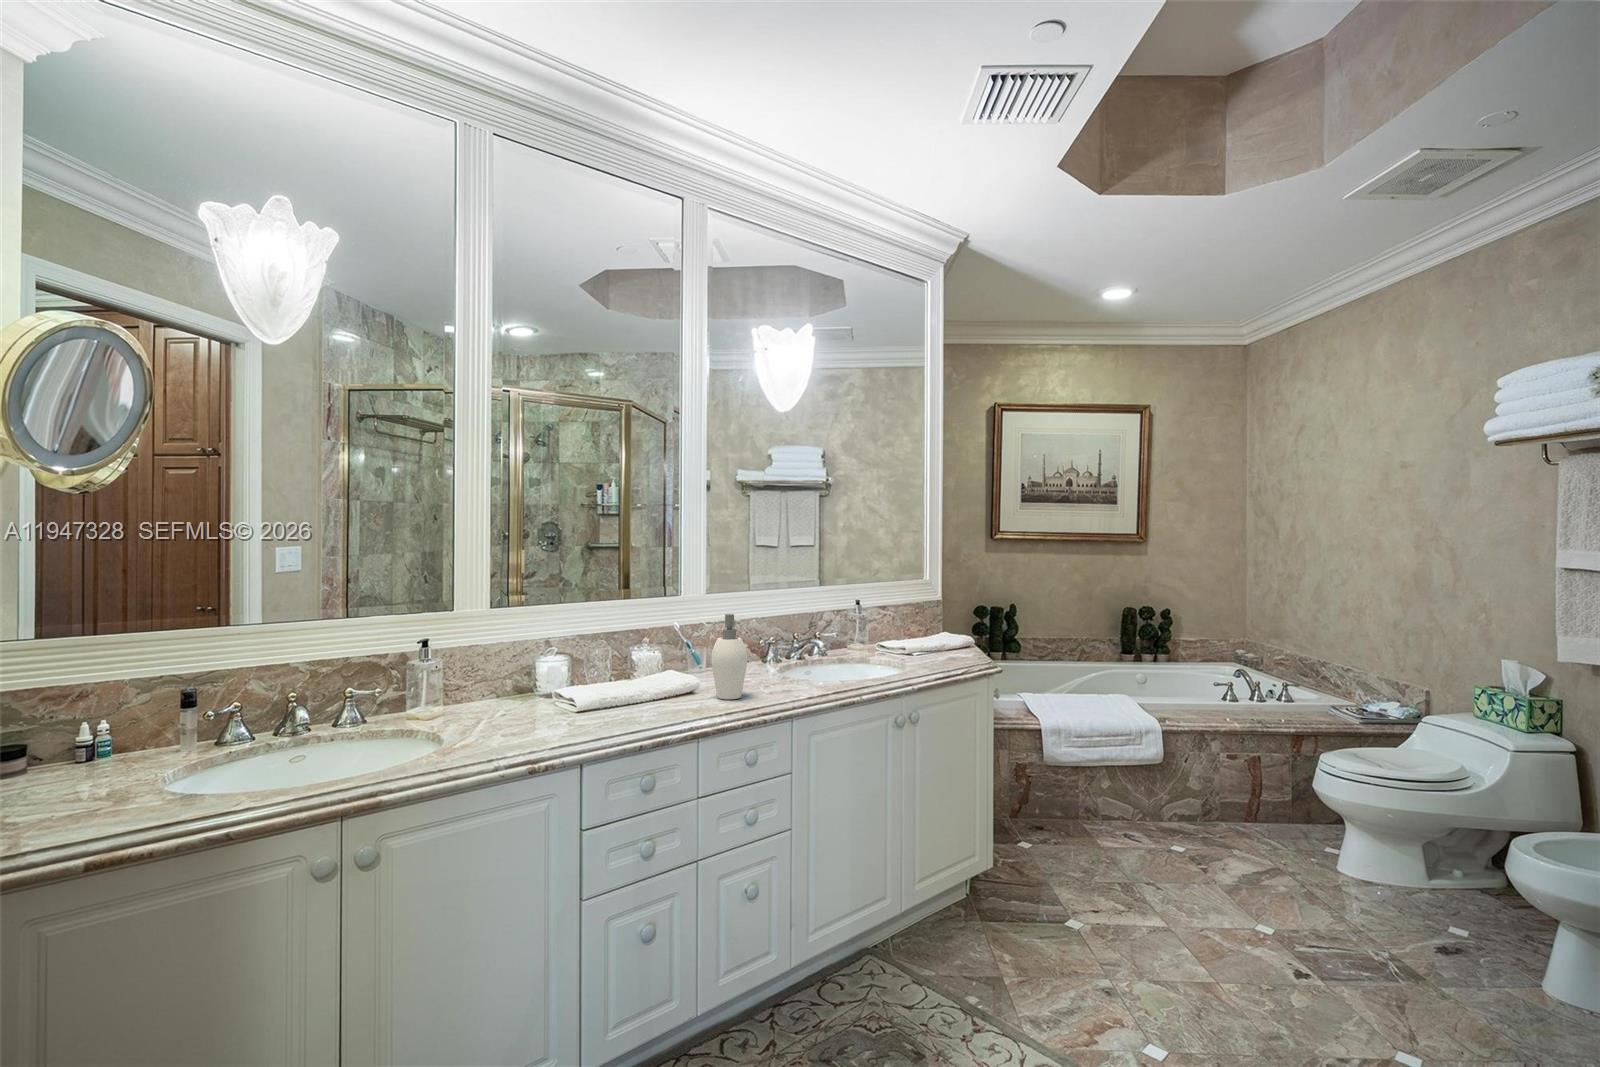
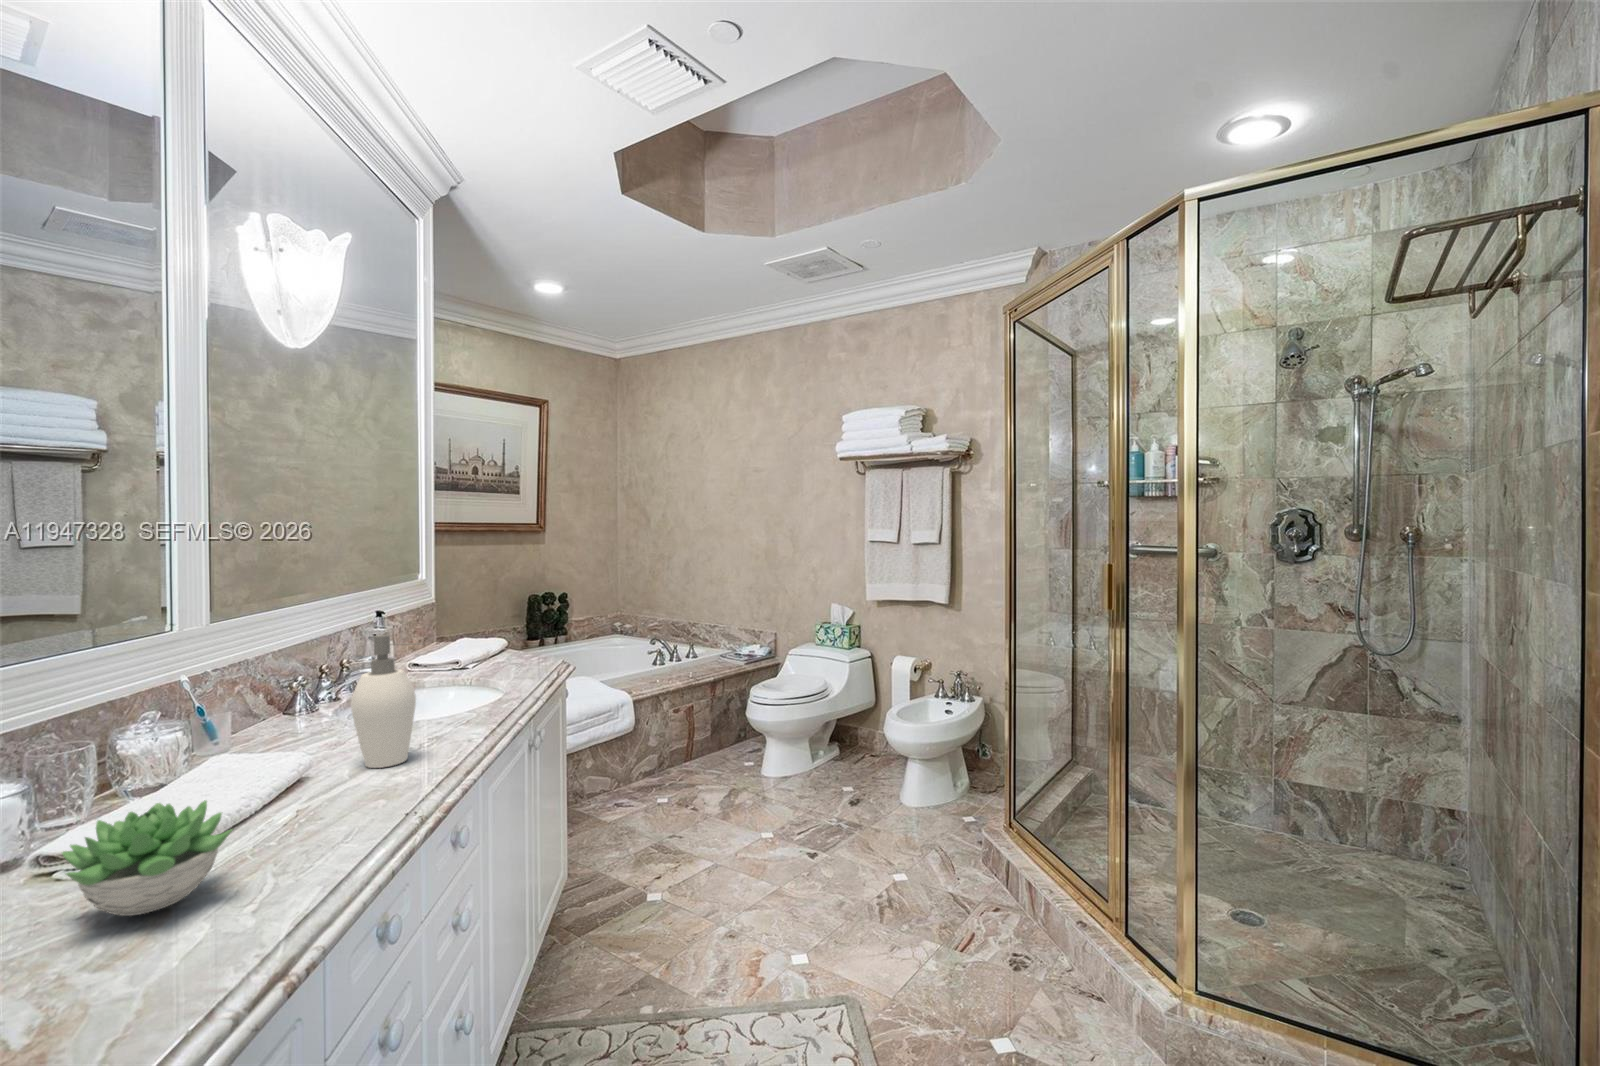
succulent plant: none [509,676,579,723] -> present [62,800,232,916]

